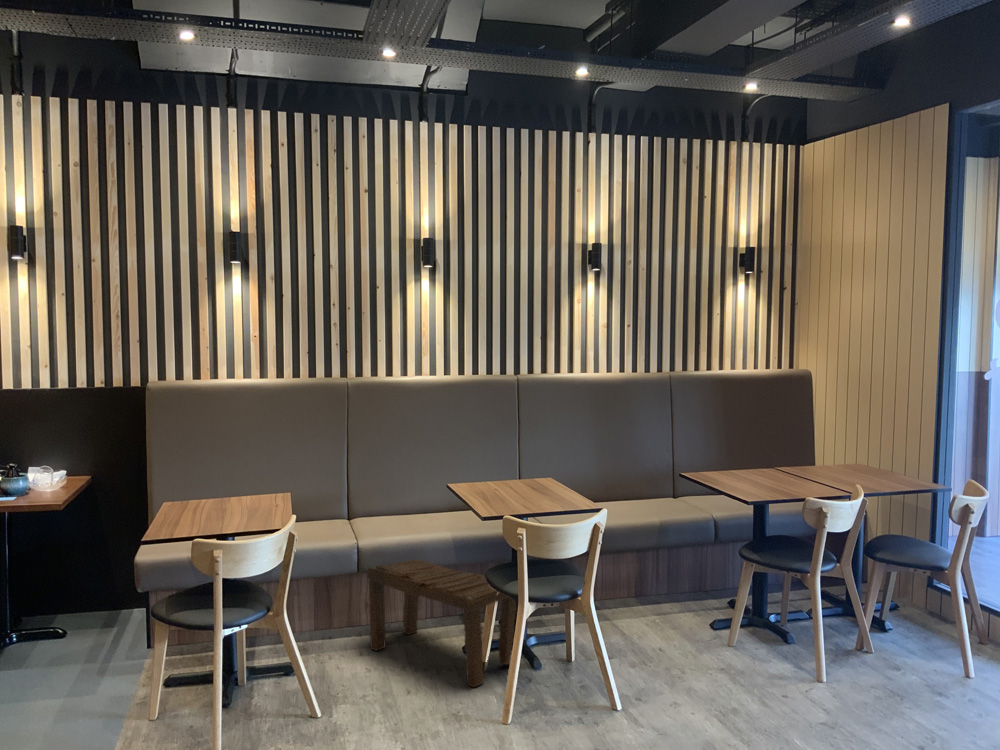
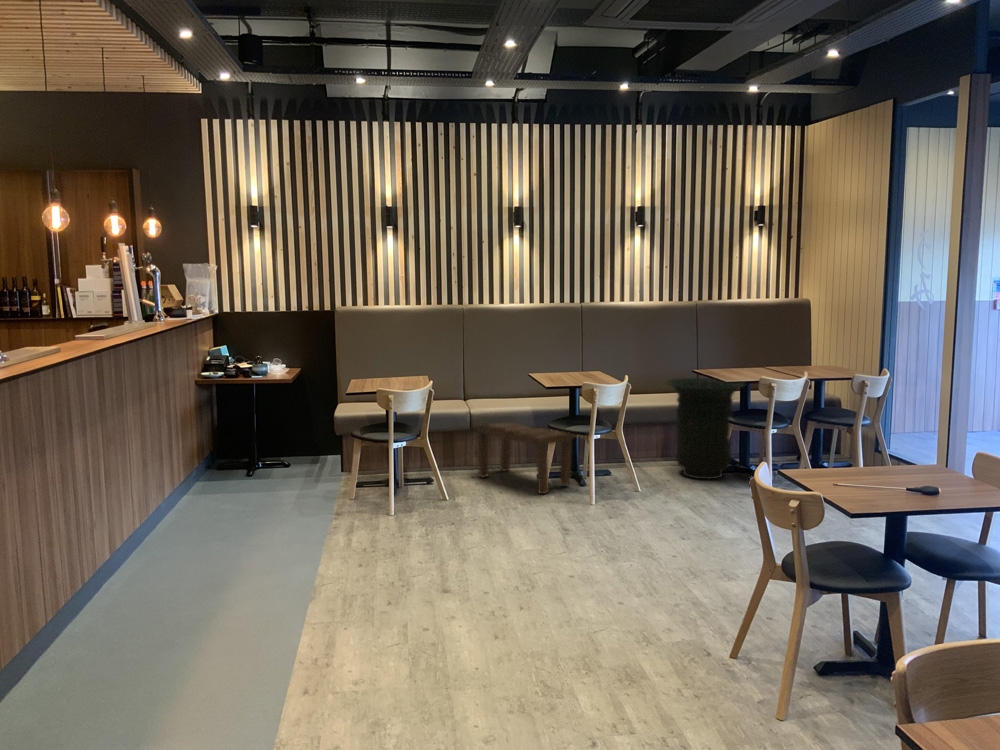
trash can: none [646,487,762,642] -> present [666,378,745,479]

